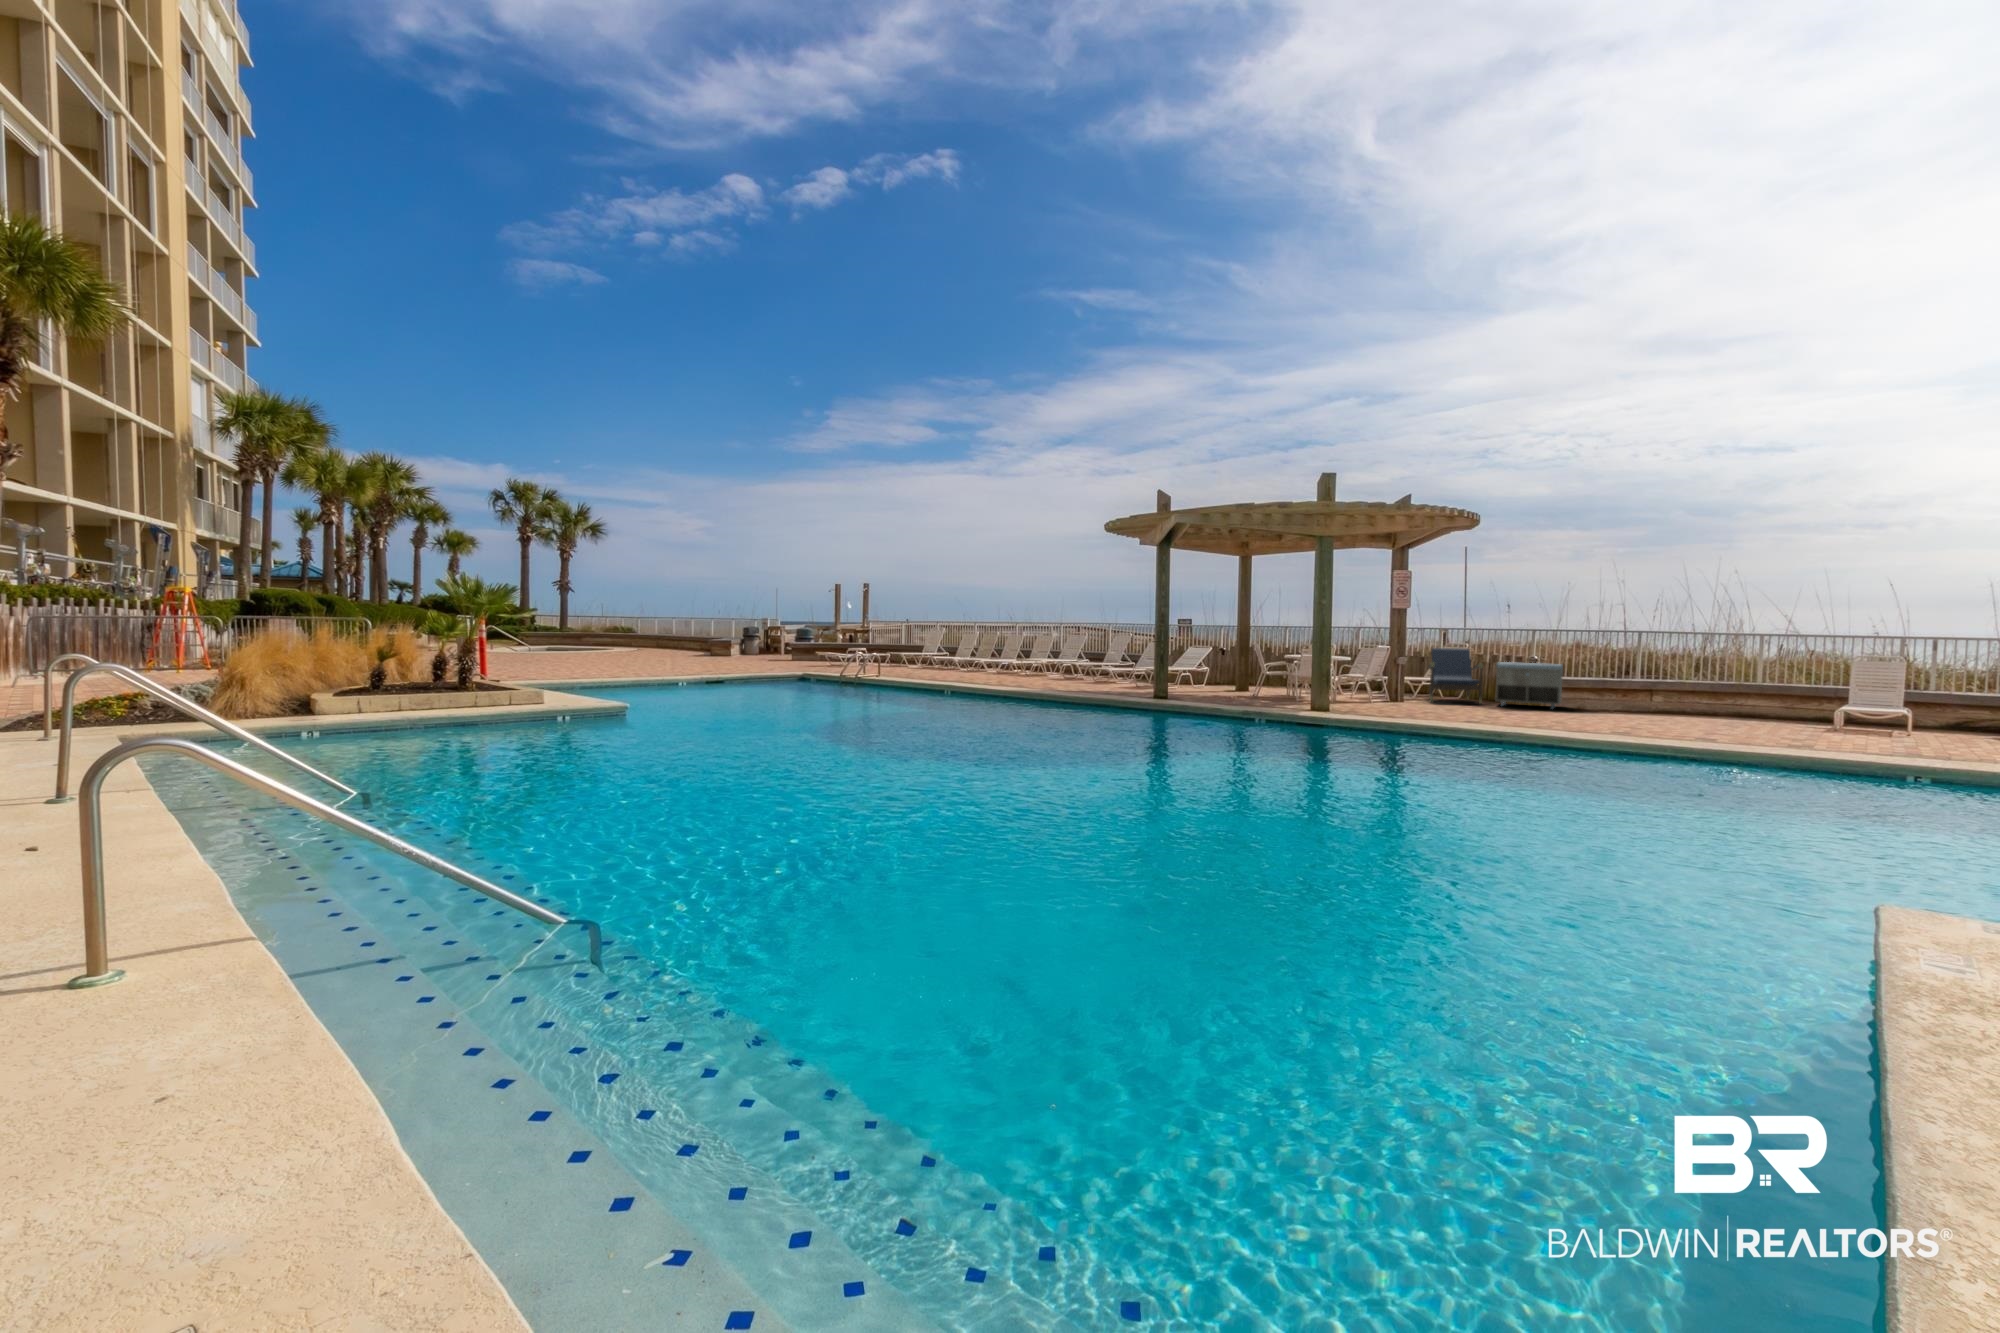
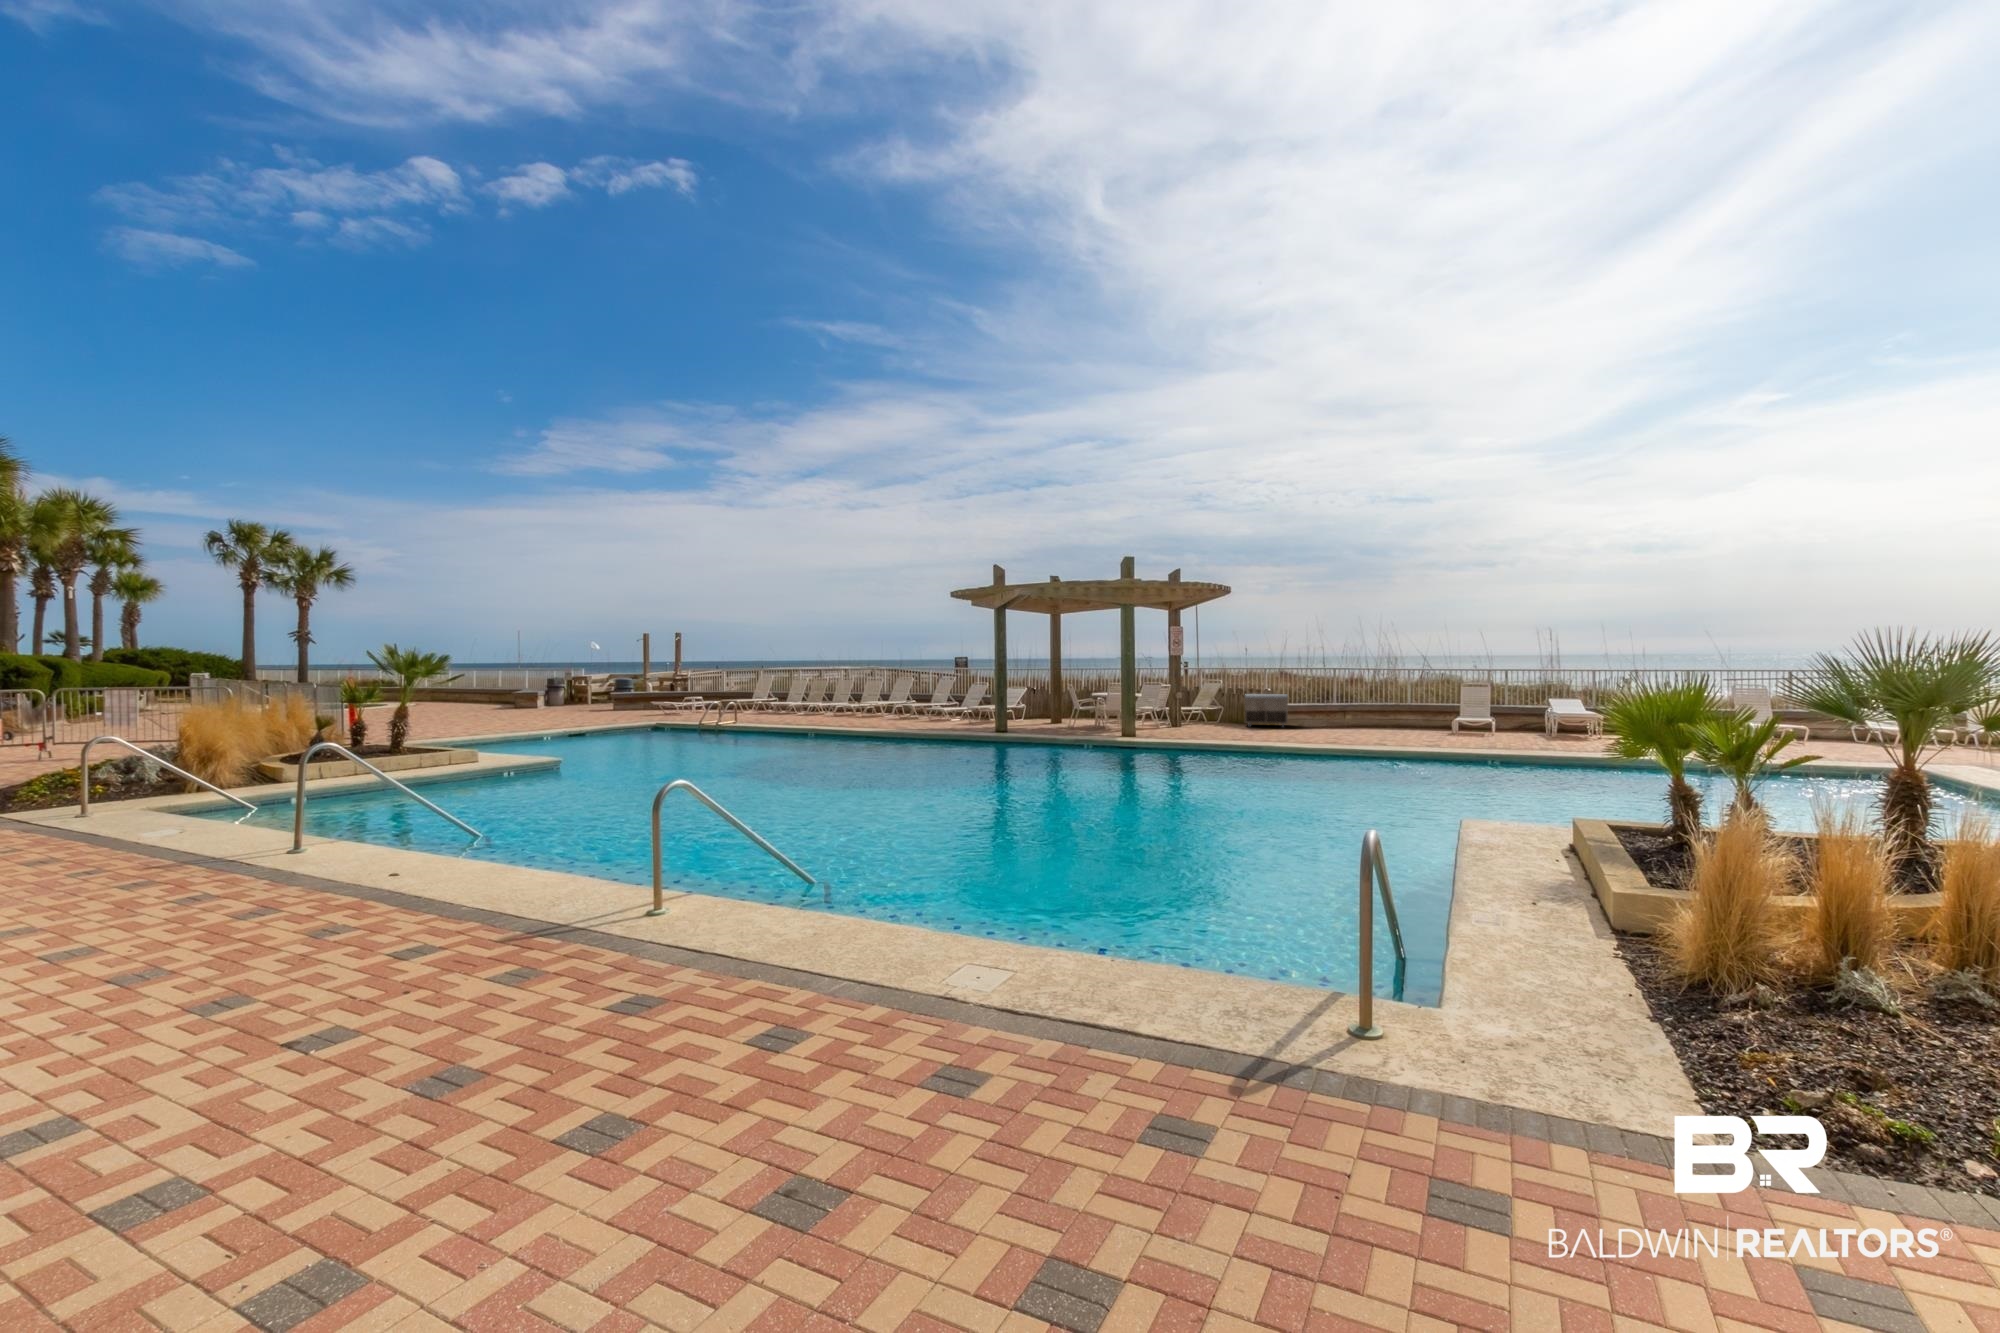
lounge chair: present [1429,648,1483,703] -> none [1197,684,1235,726]

